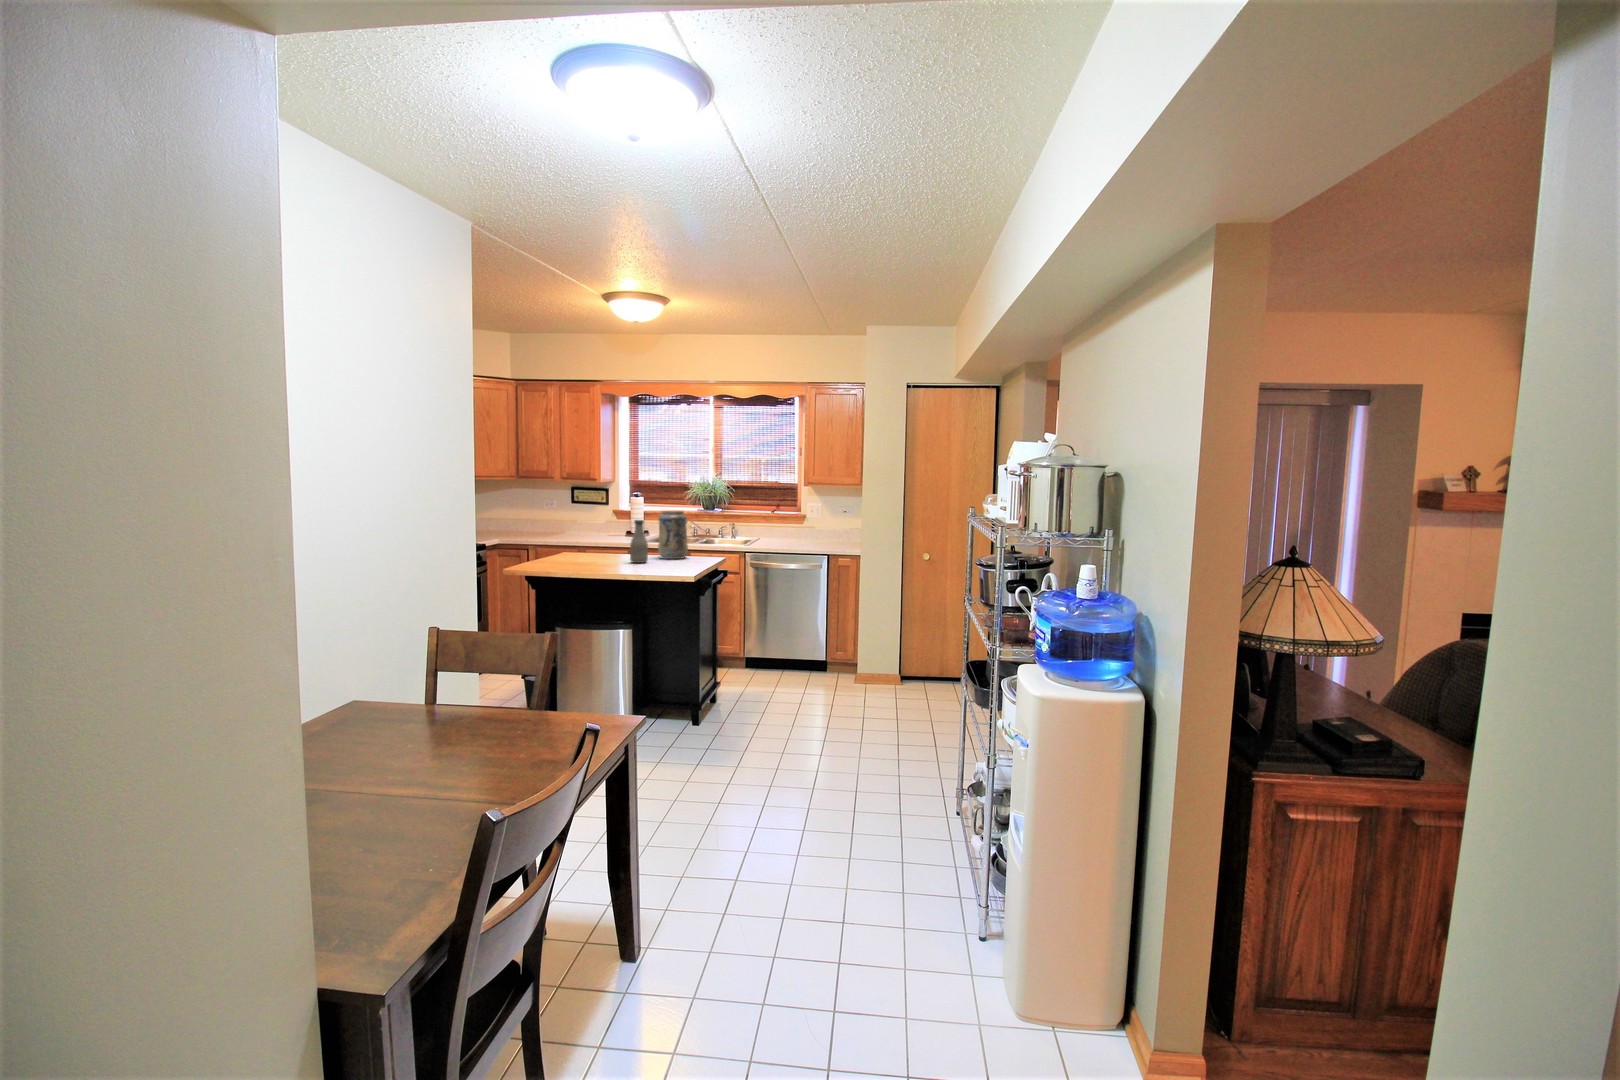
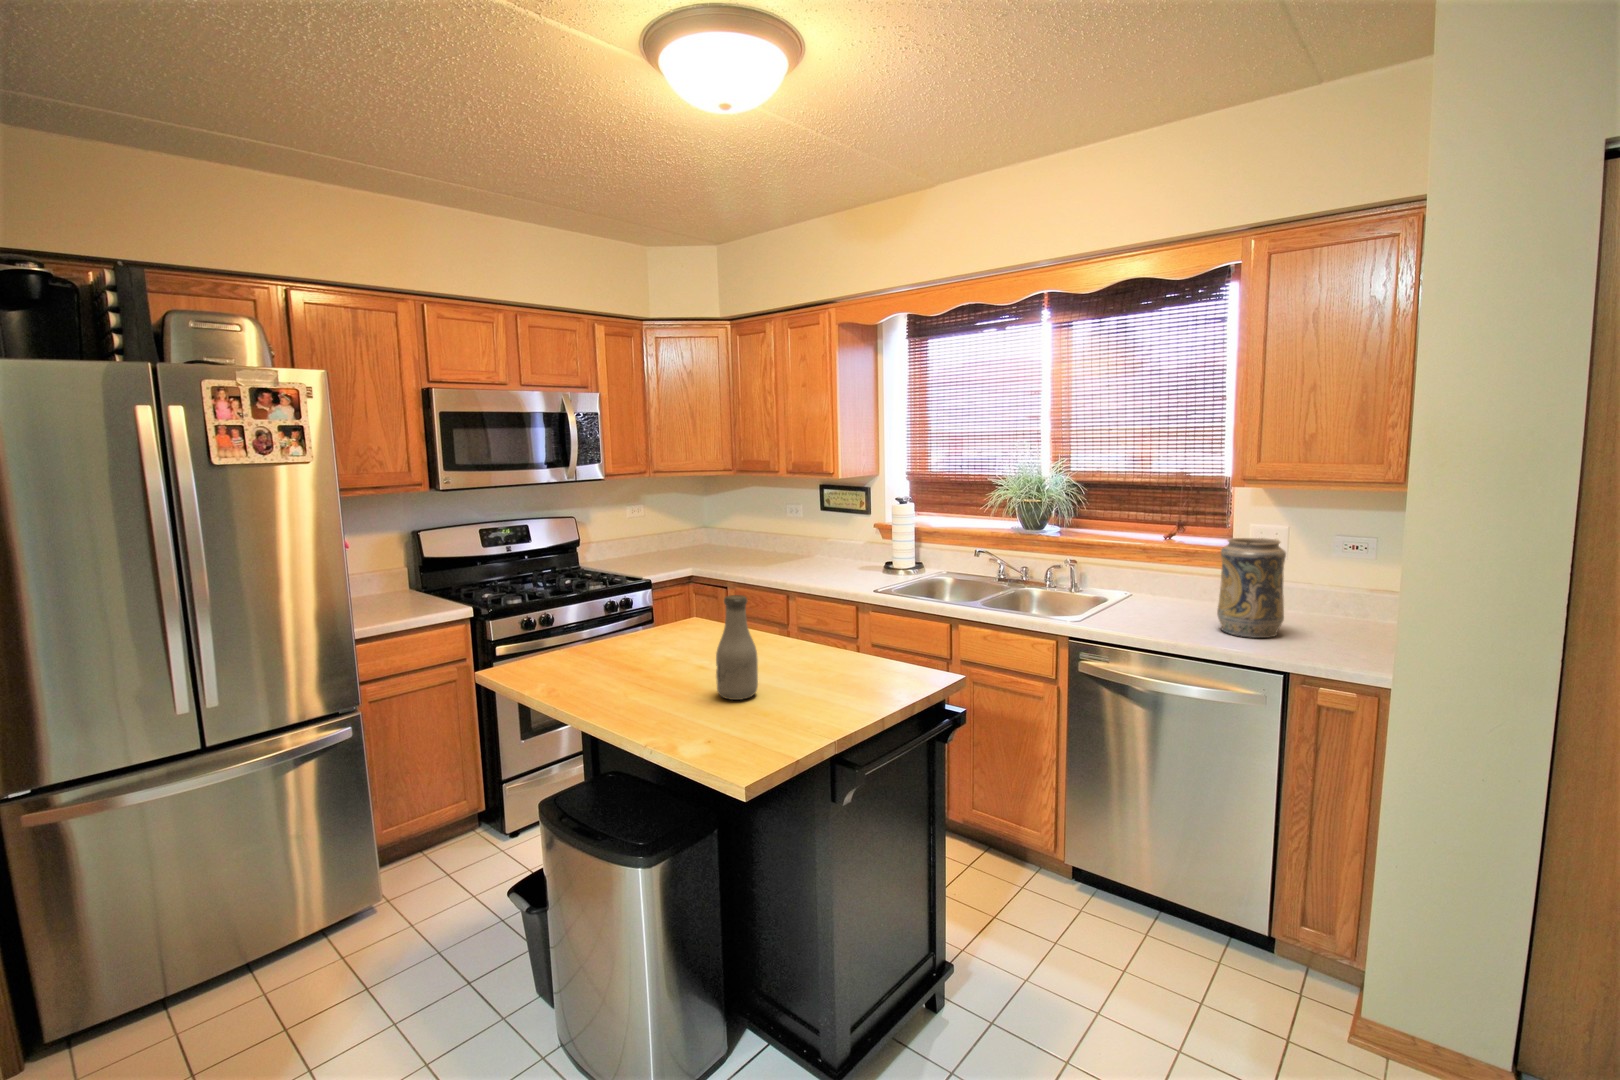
decorative vase: present [658,511,688,559] -> present [1217,538,1286,638]

